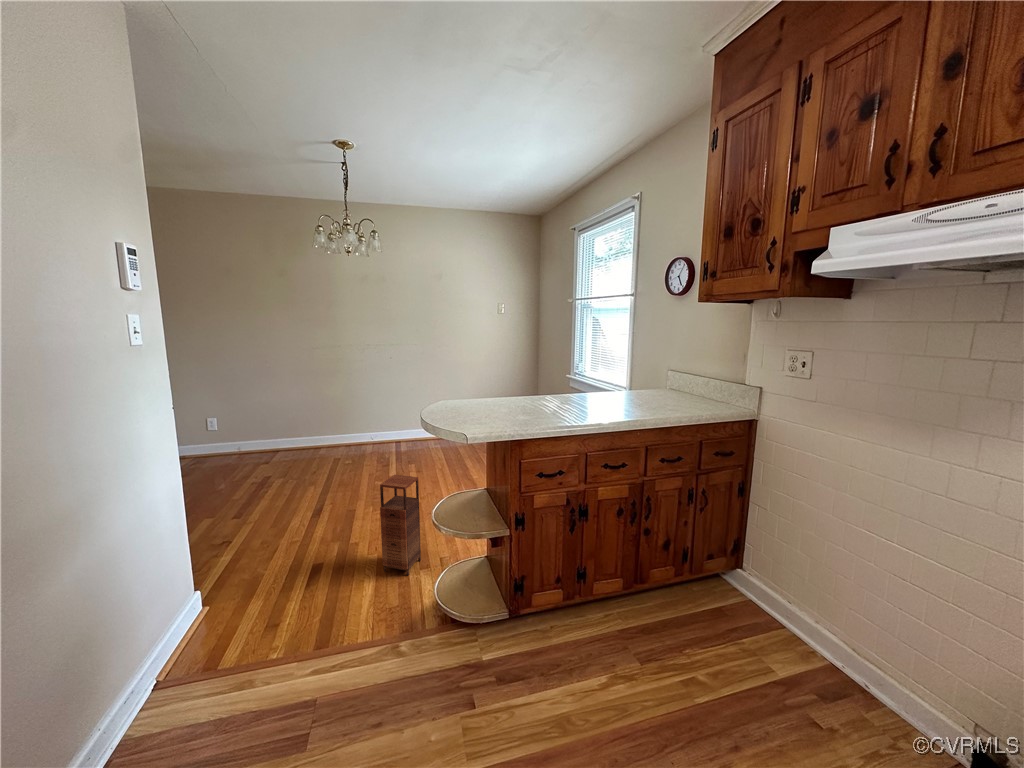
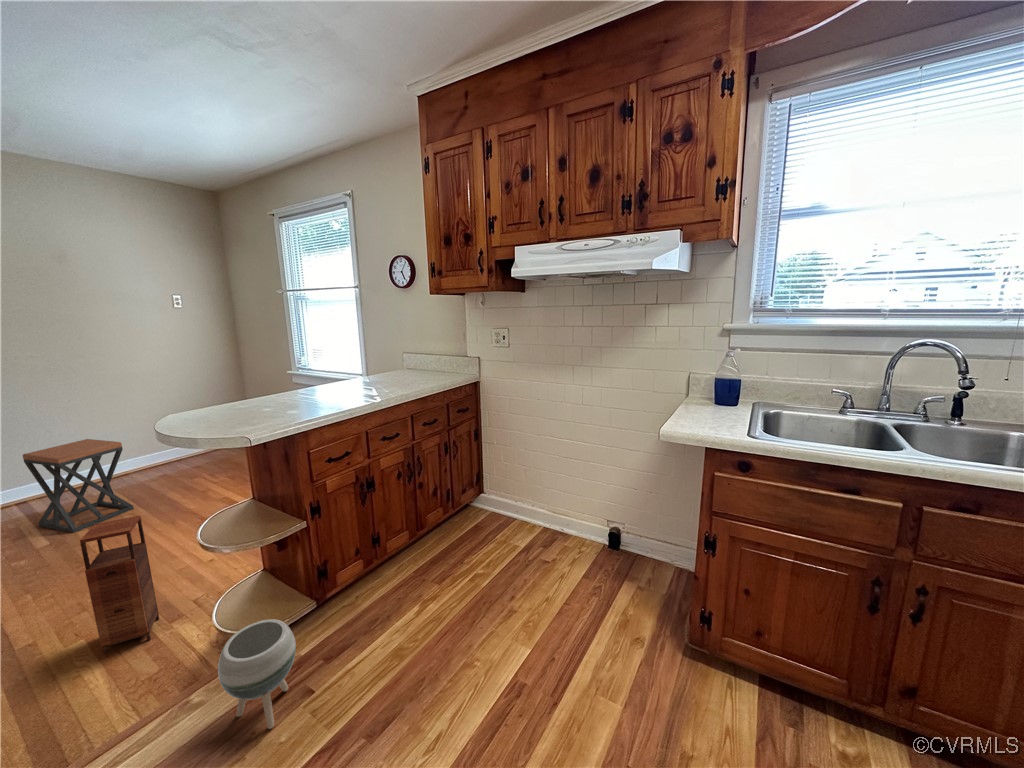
stool: none [403,408,450,471] -> present [23,439,134,533]
planter: none [402,610,466,720] -> present [218,619,296,729]

